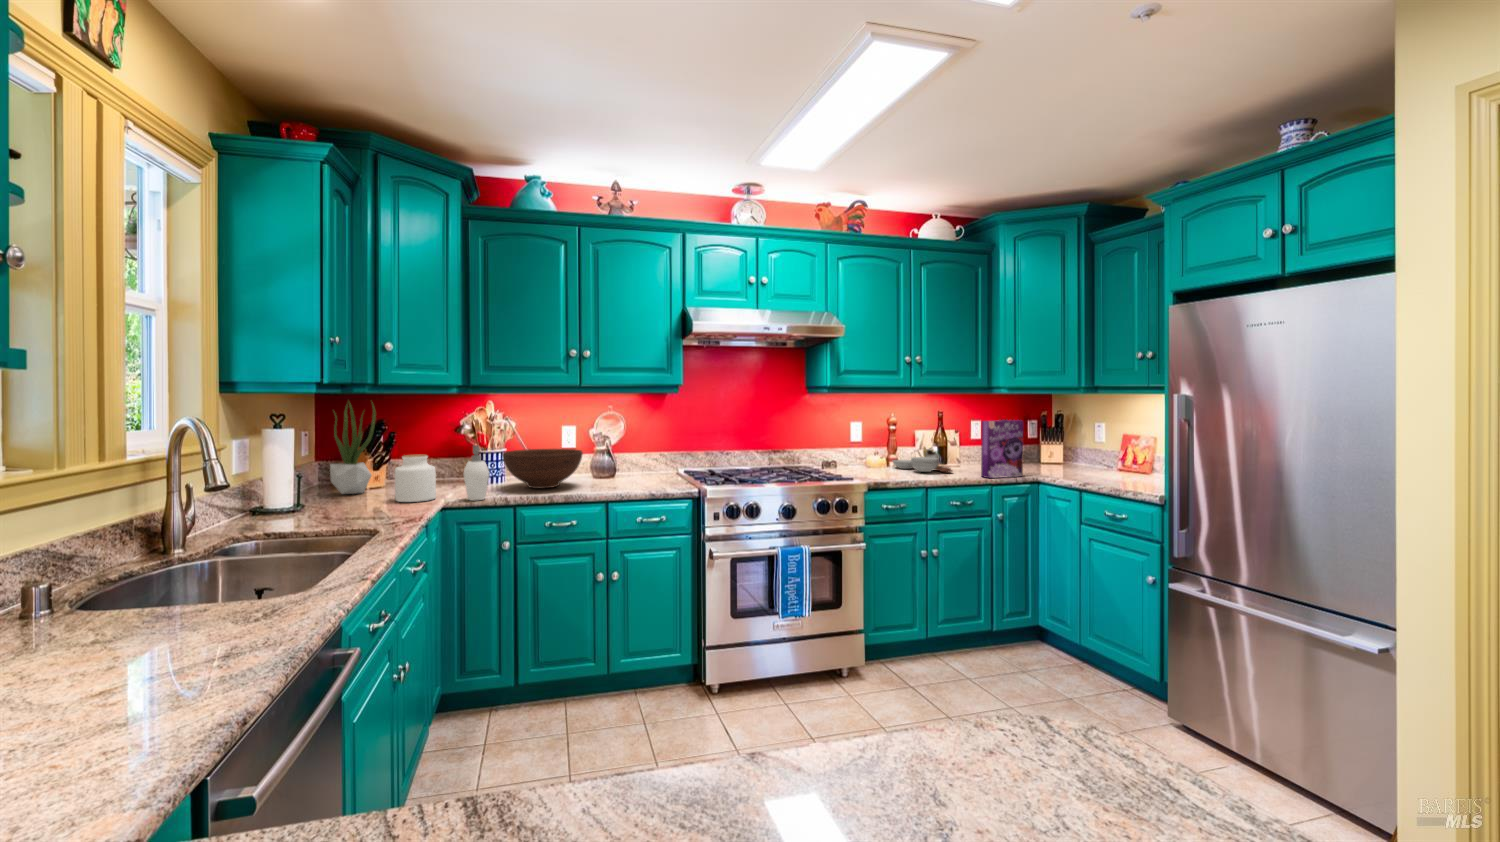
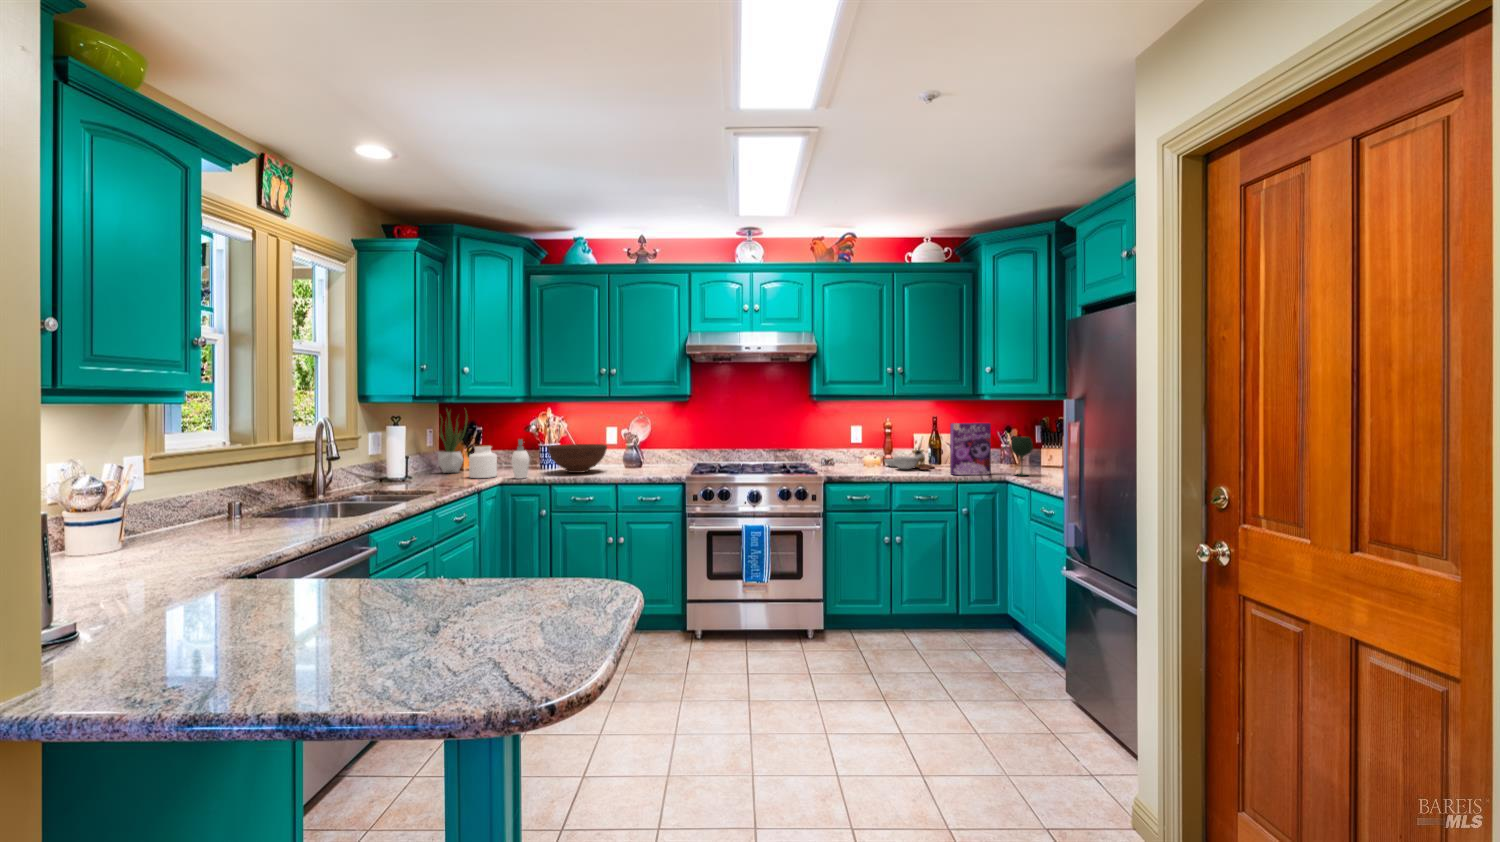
wine glass: none [1042,435,1066,477] -> present [1011,437,1033,476]

